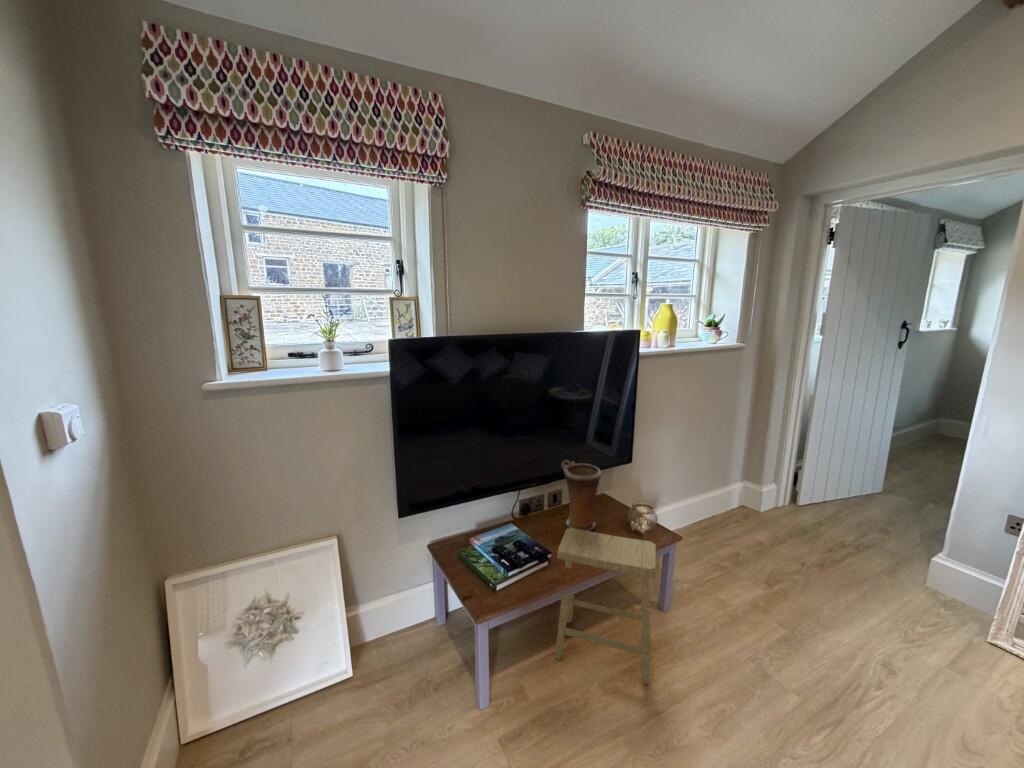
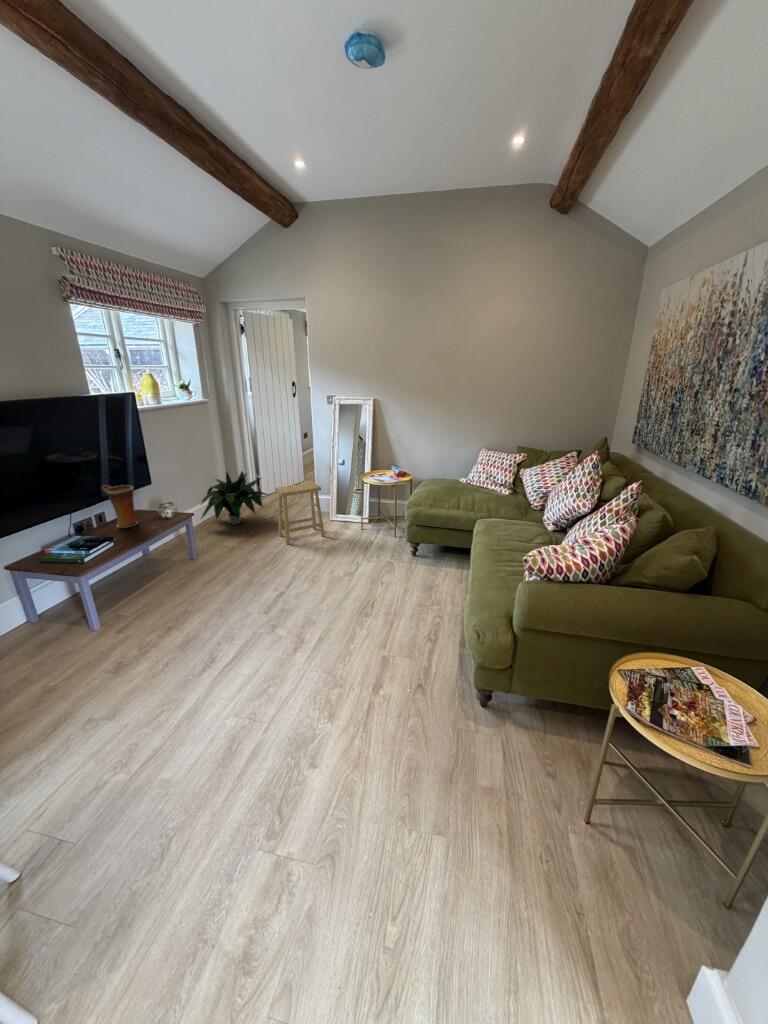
potted plant: none [689,460,829,557] -> present [201,472,268,525]
footstool: present [555,528,656,684] -> present [275,482,325,544]

